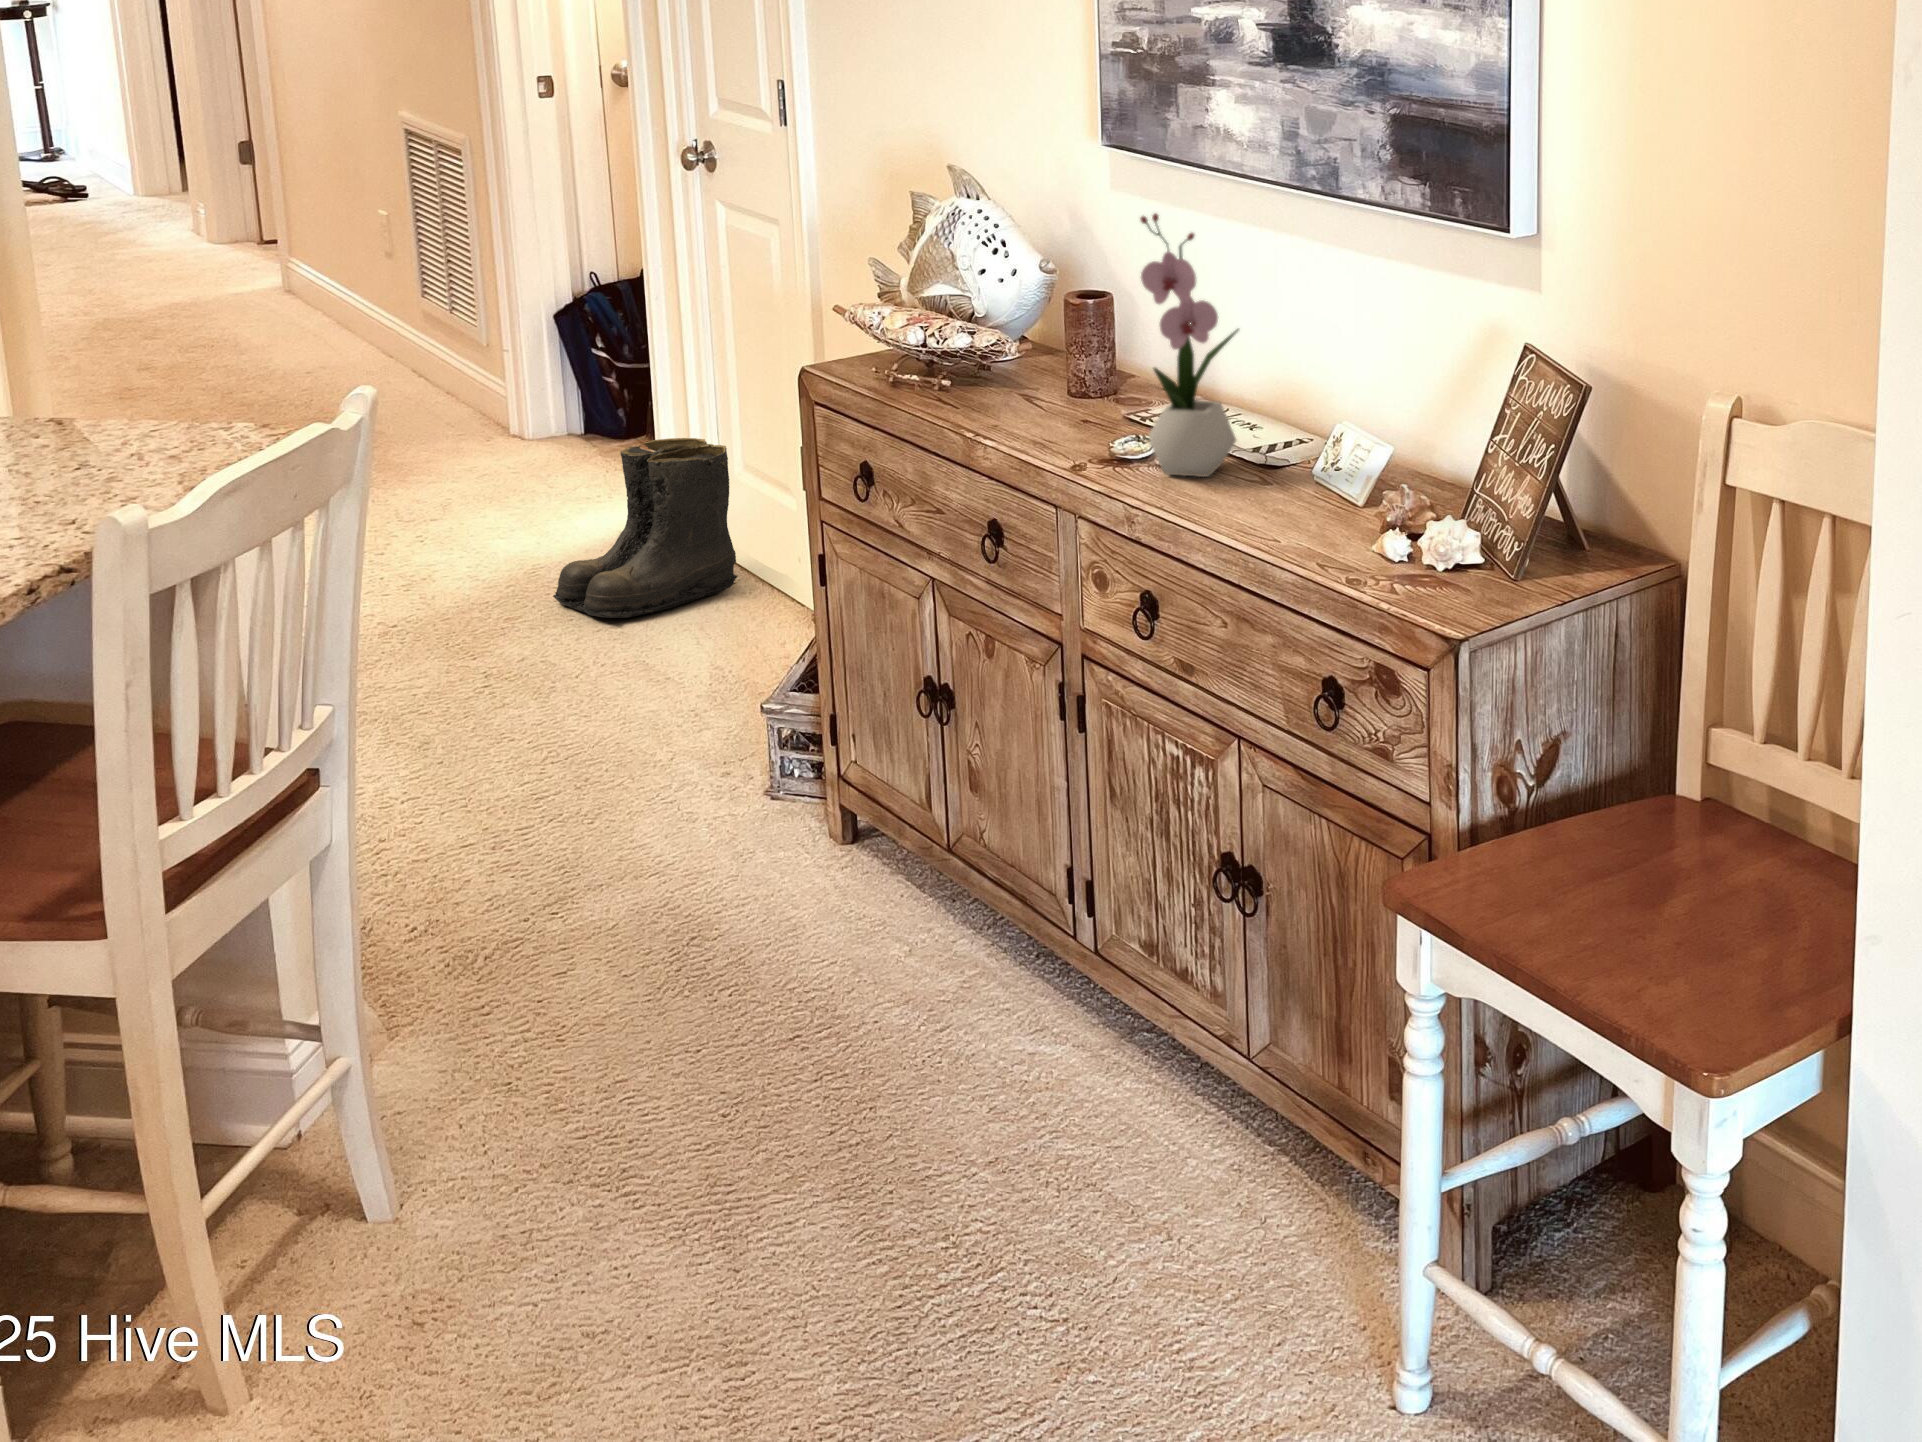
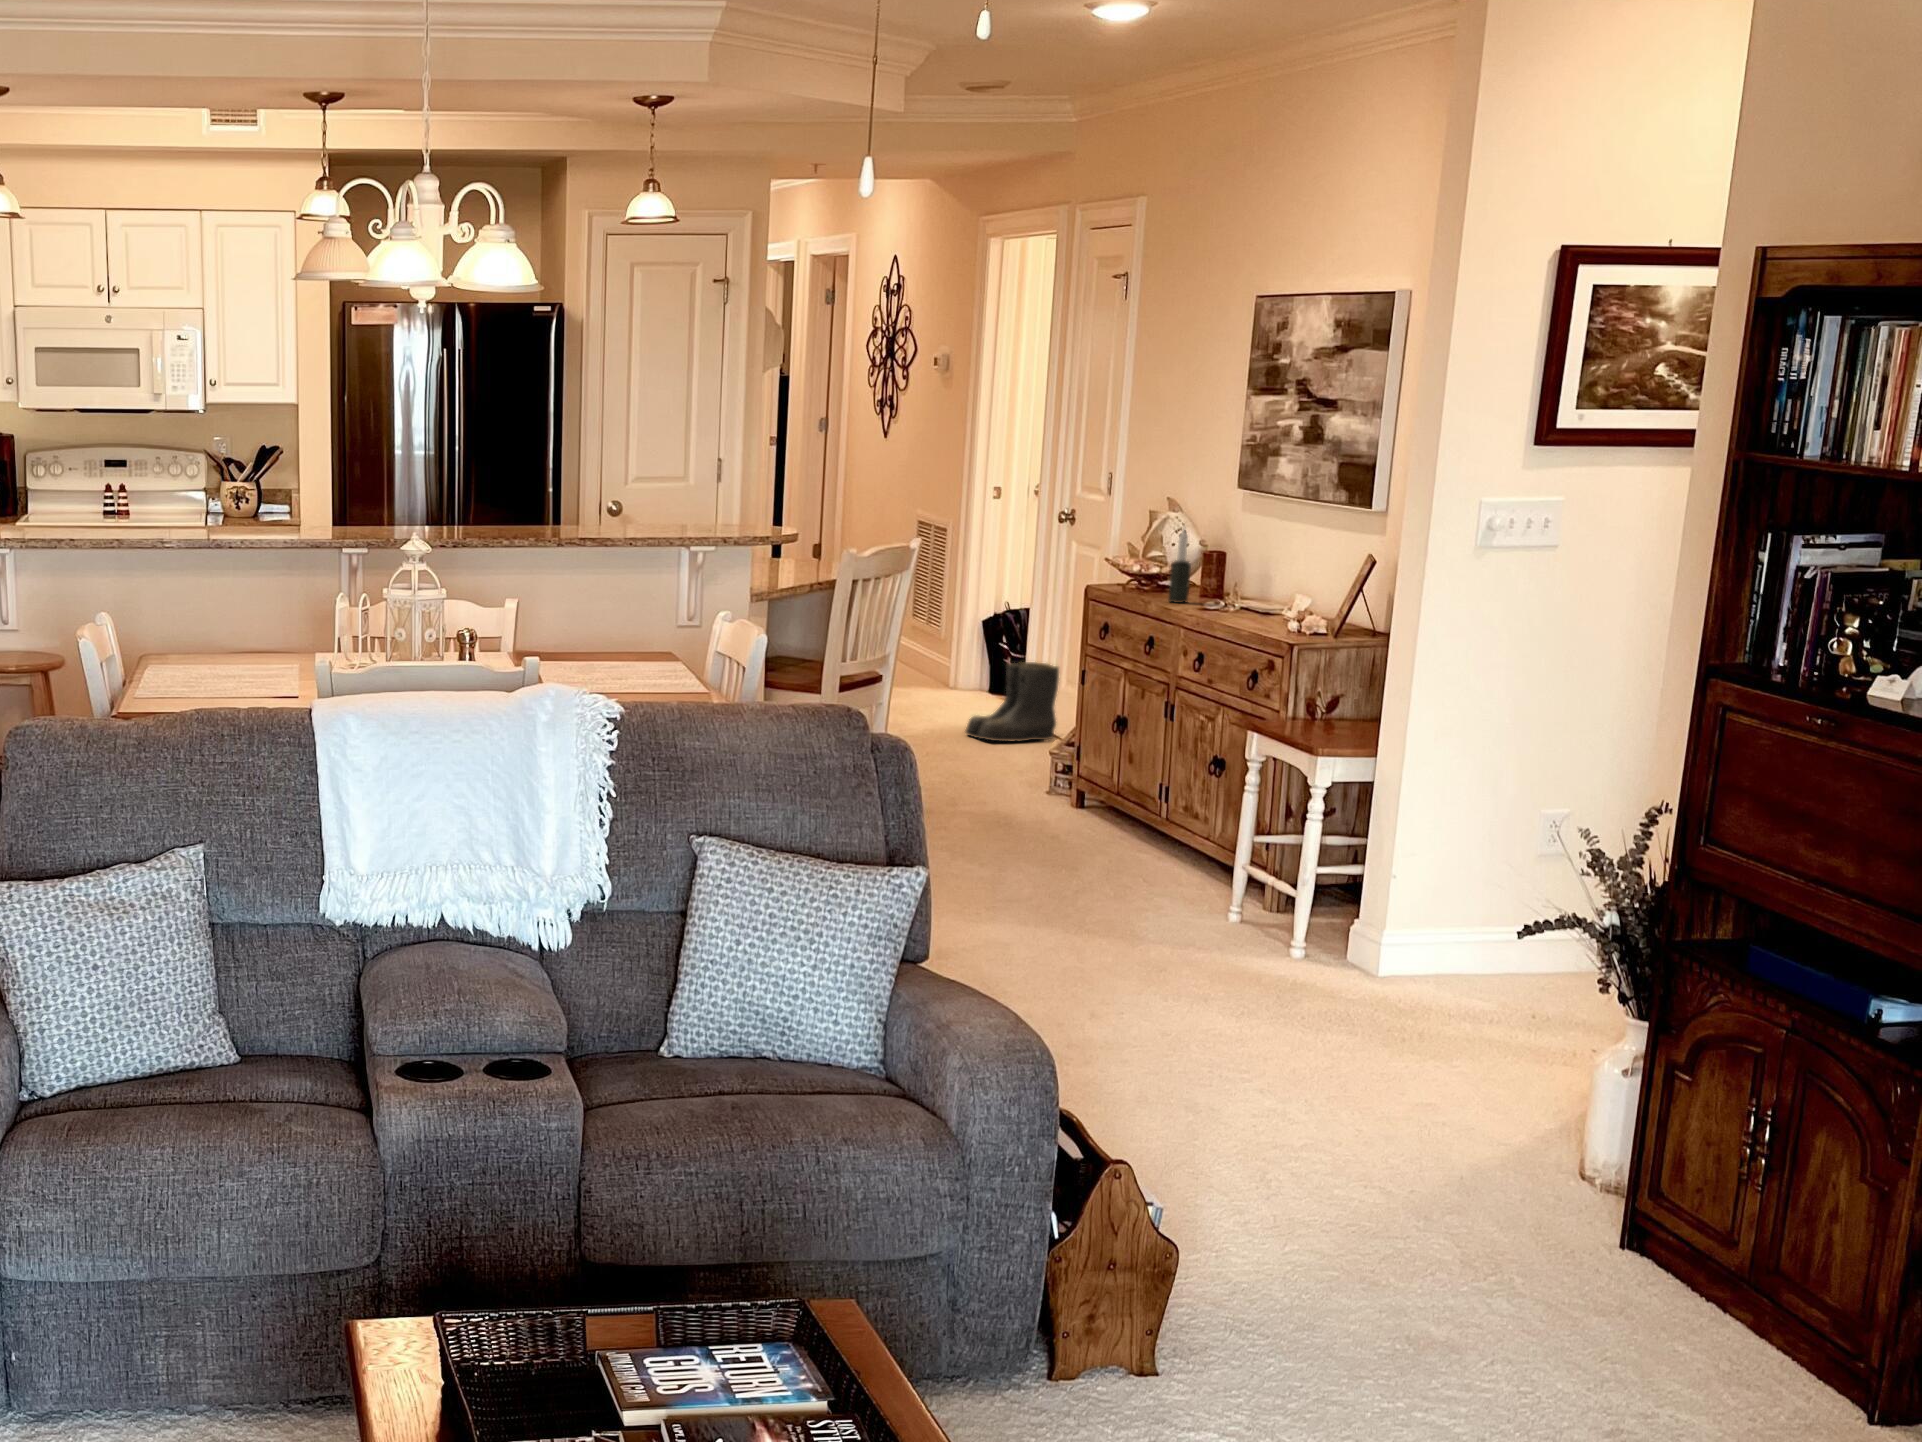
flower arrangement: present [1140,213,1239,477] -> none [1215,501,1263,615]
candle: none [1011,252,1058,430] -> present [1168,527,1191,603]

